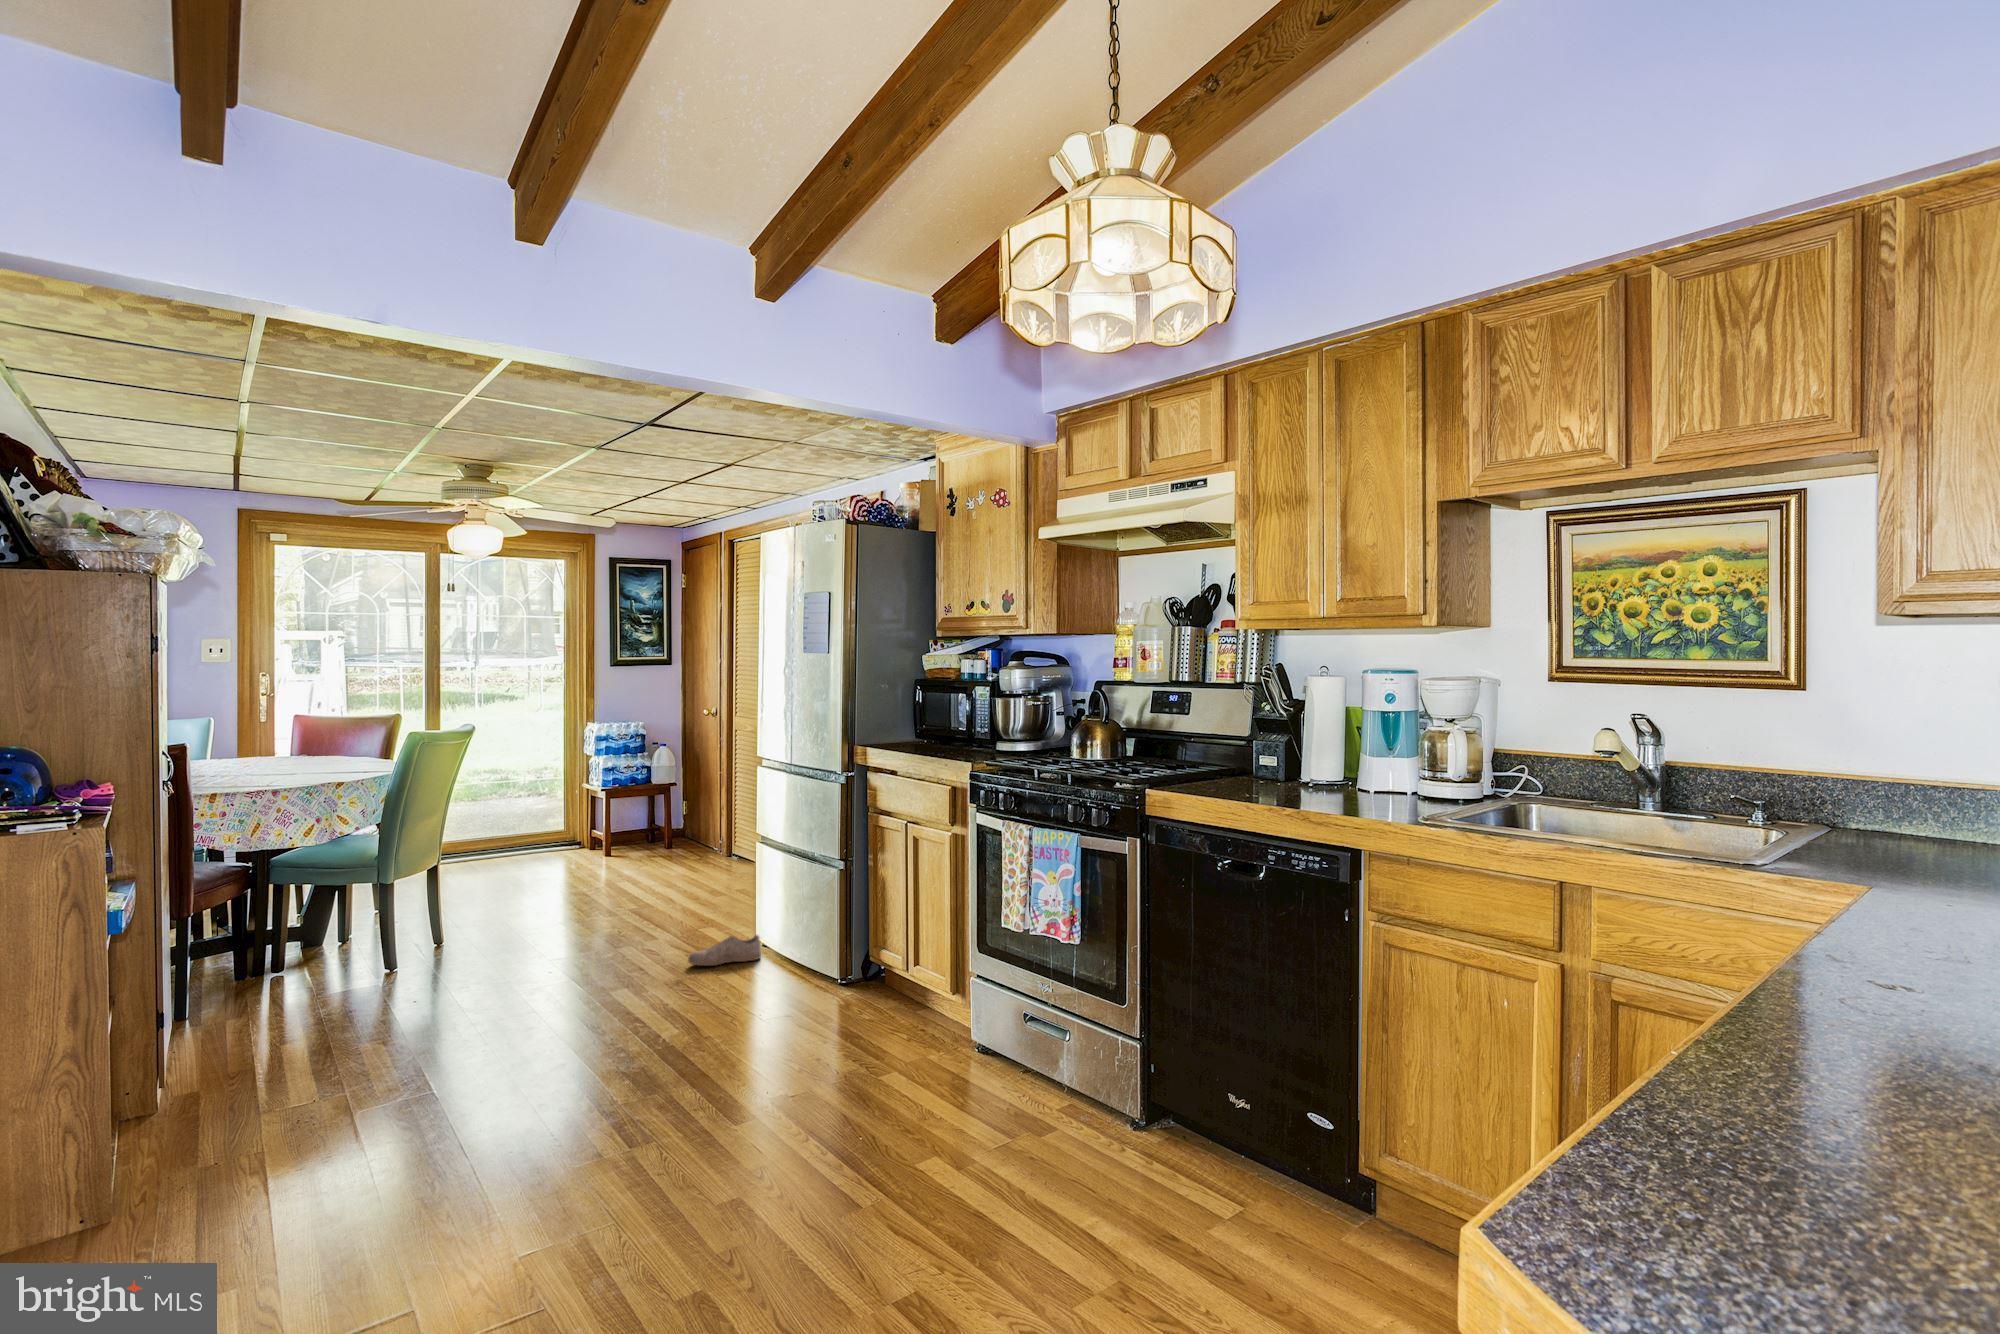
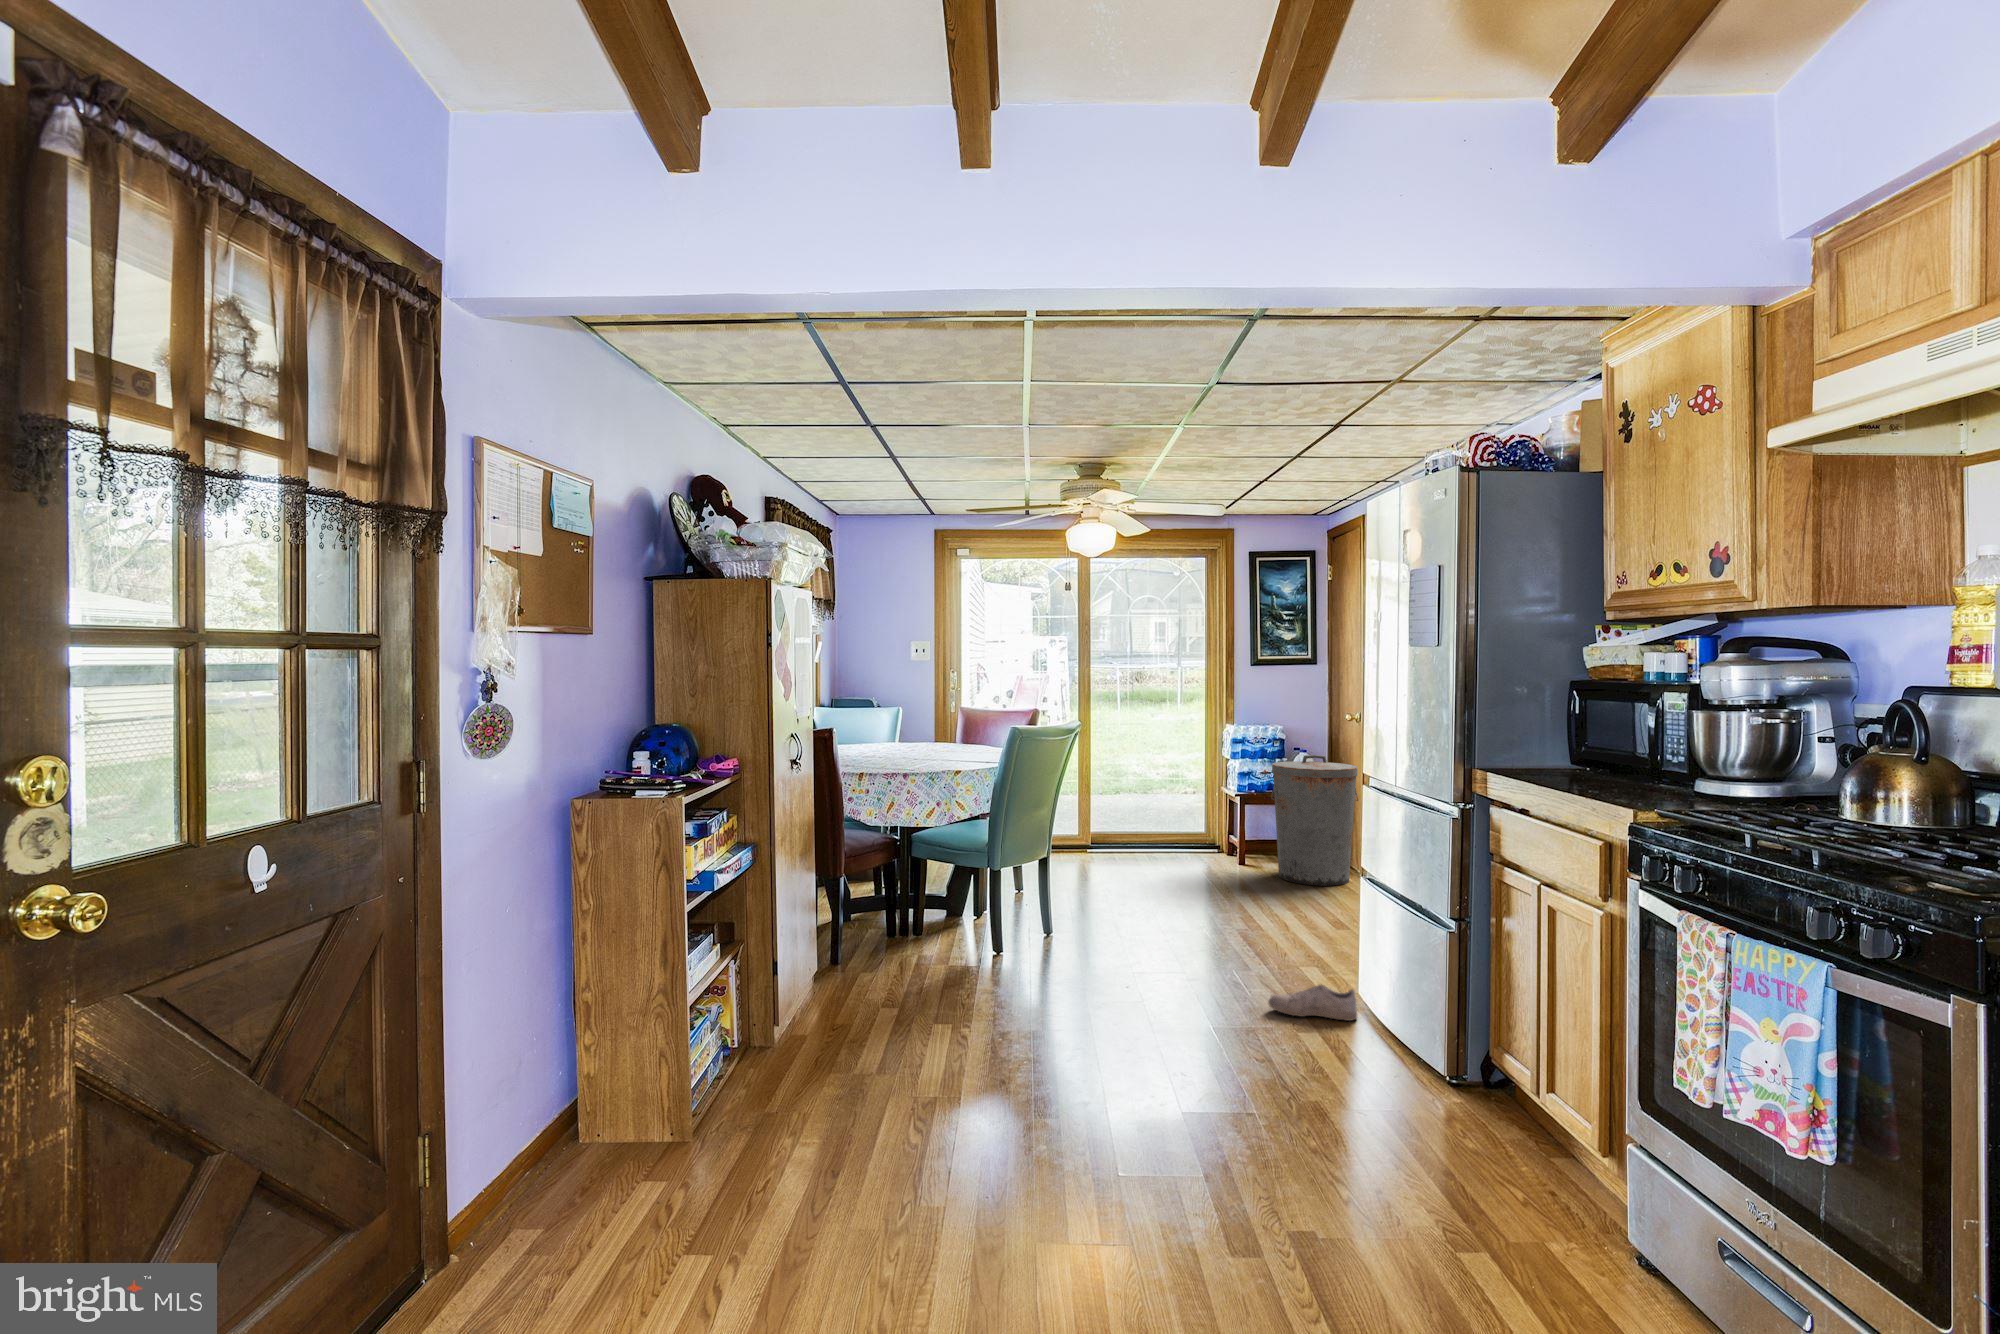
trash can: none [641,748,720,866] -> present [1271,755,1358,886]

